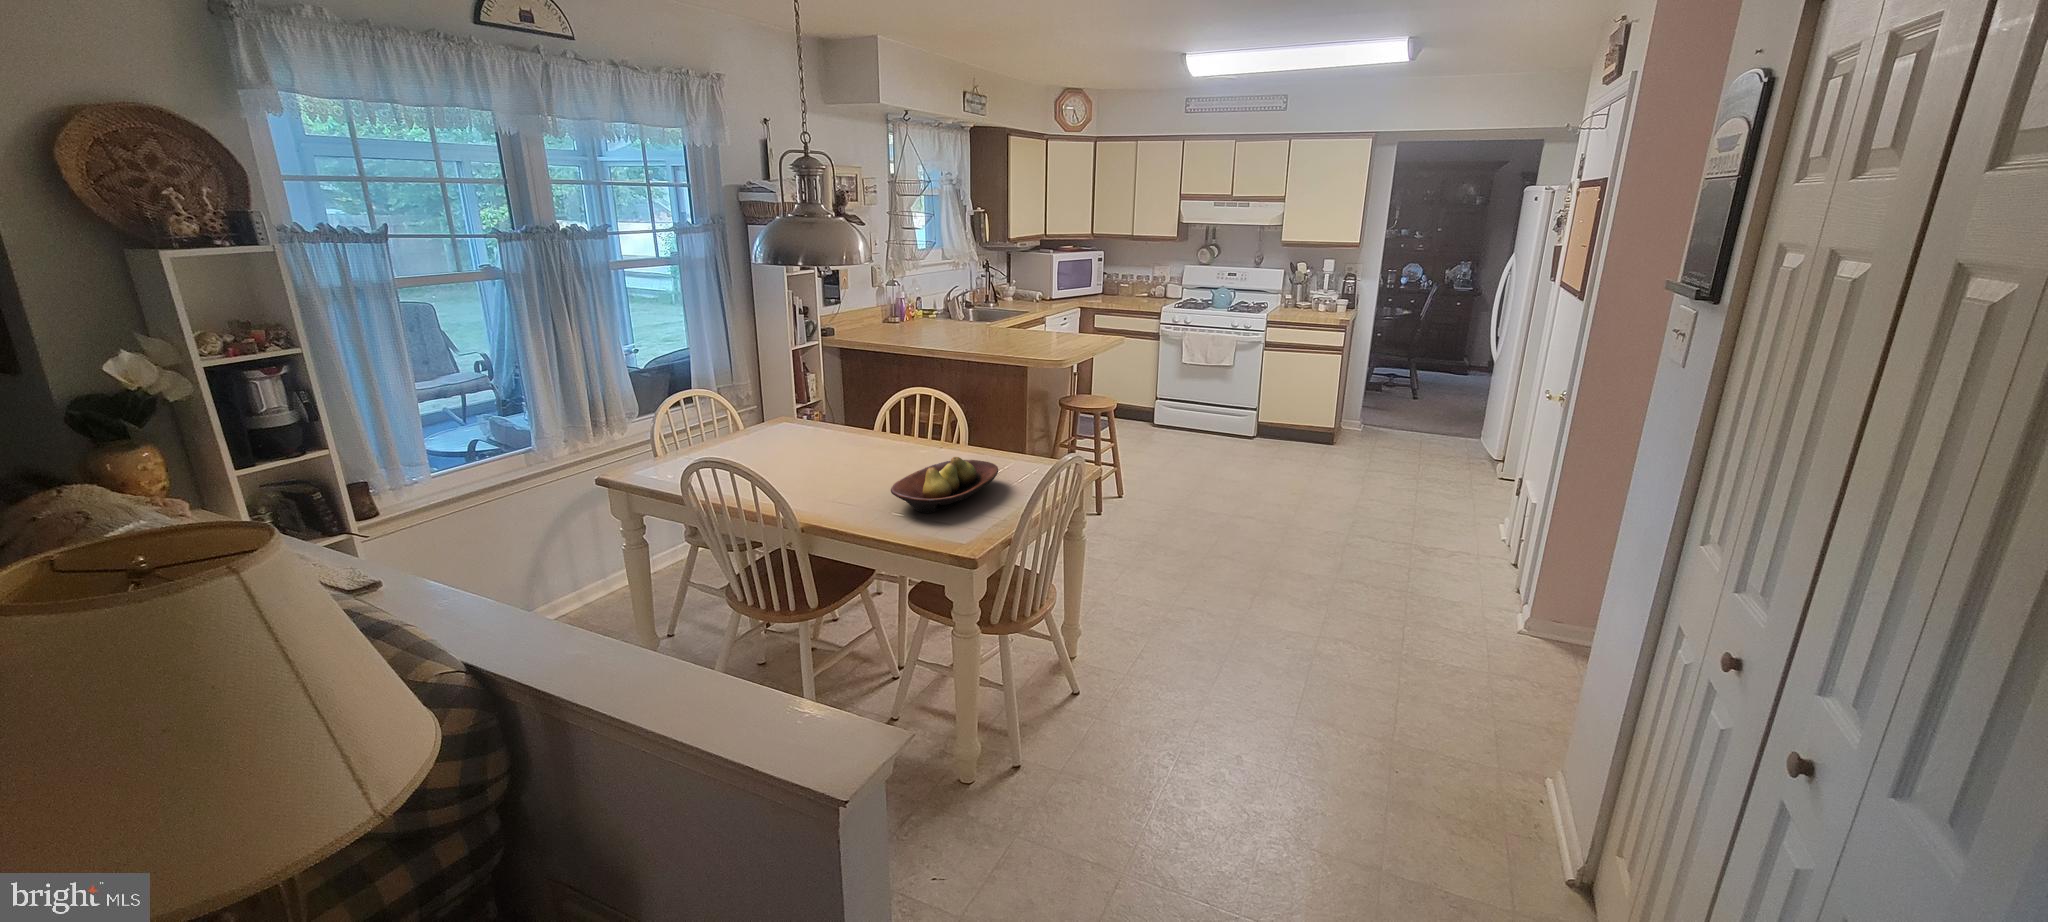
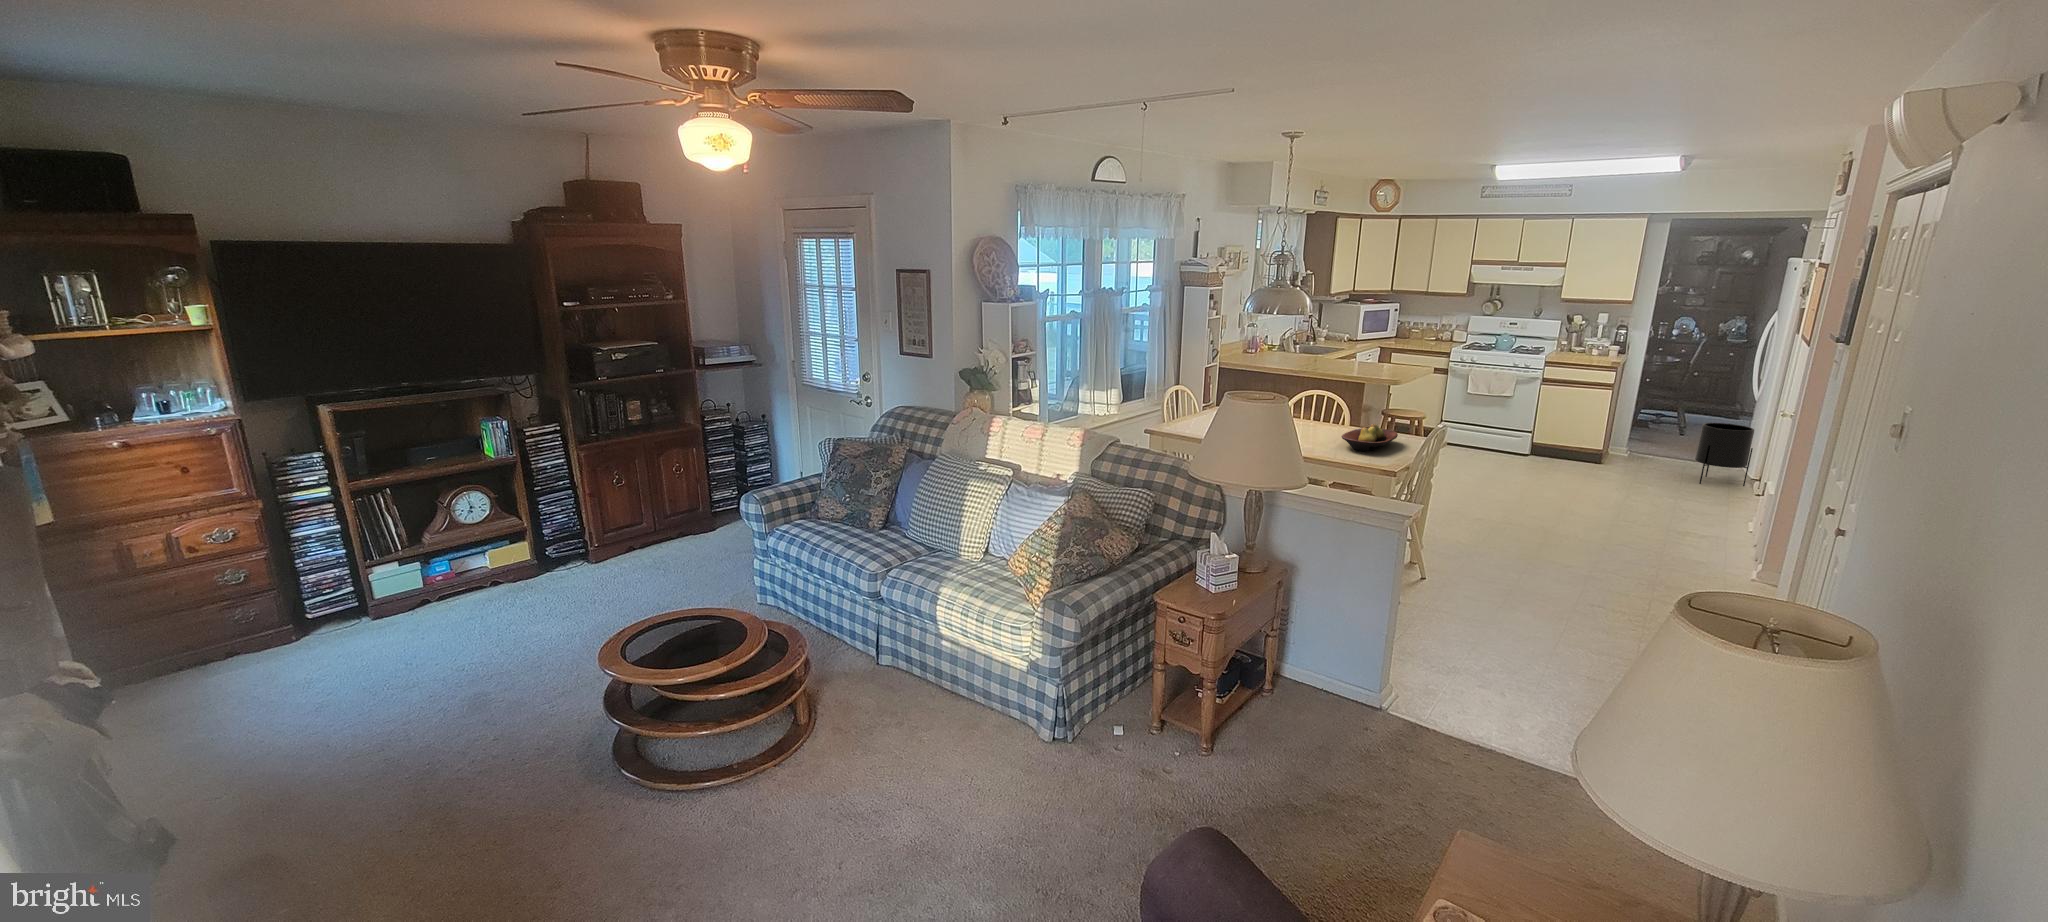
planter: none [1433,392,1495,469] -> present [1695,423,1754,486]

